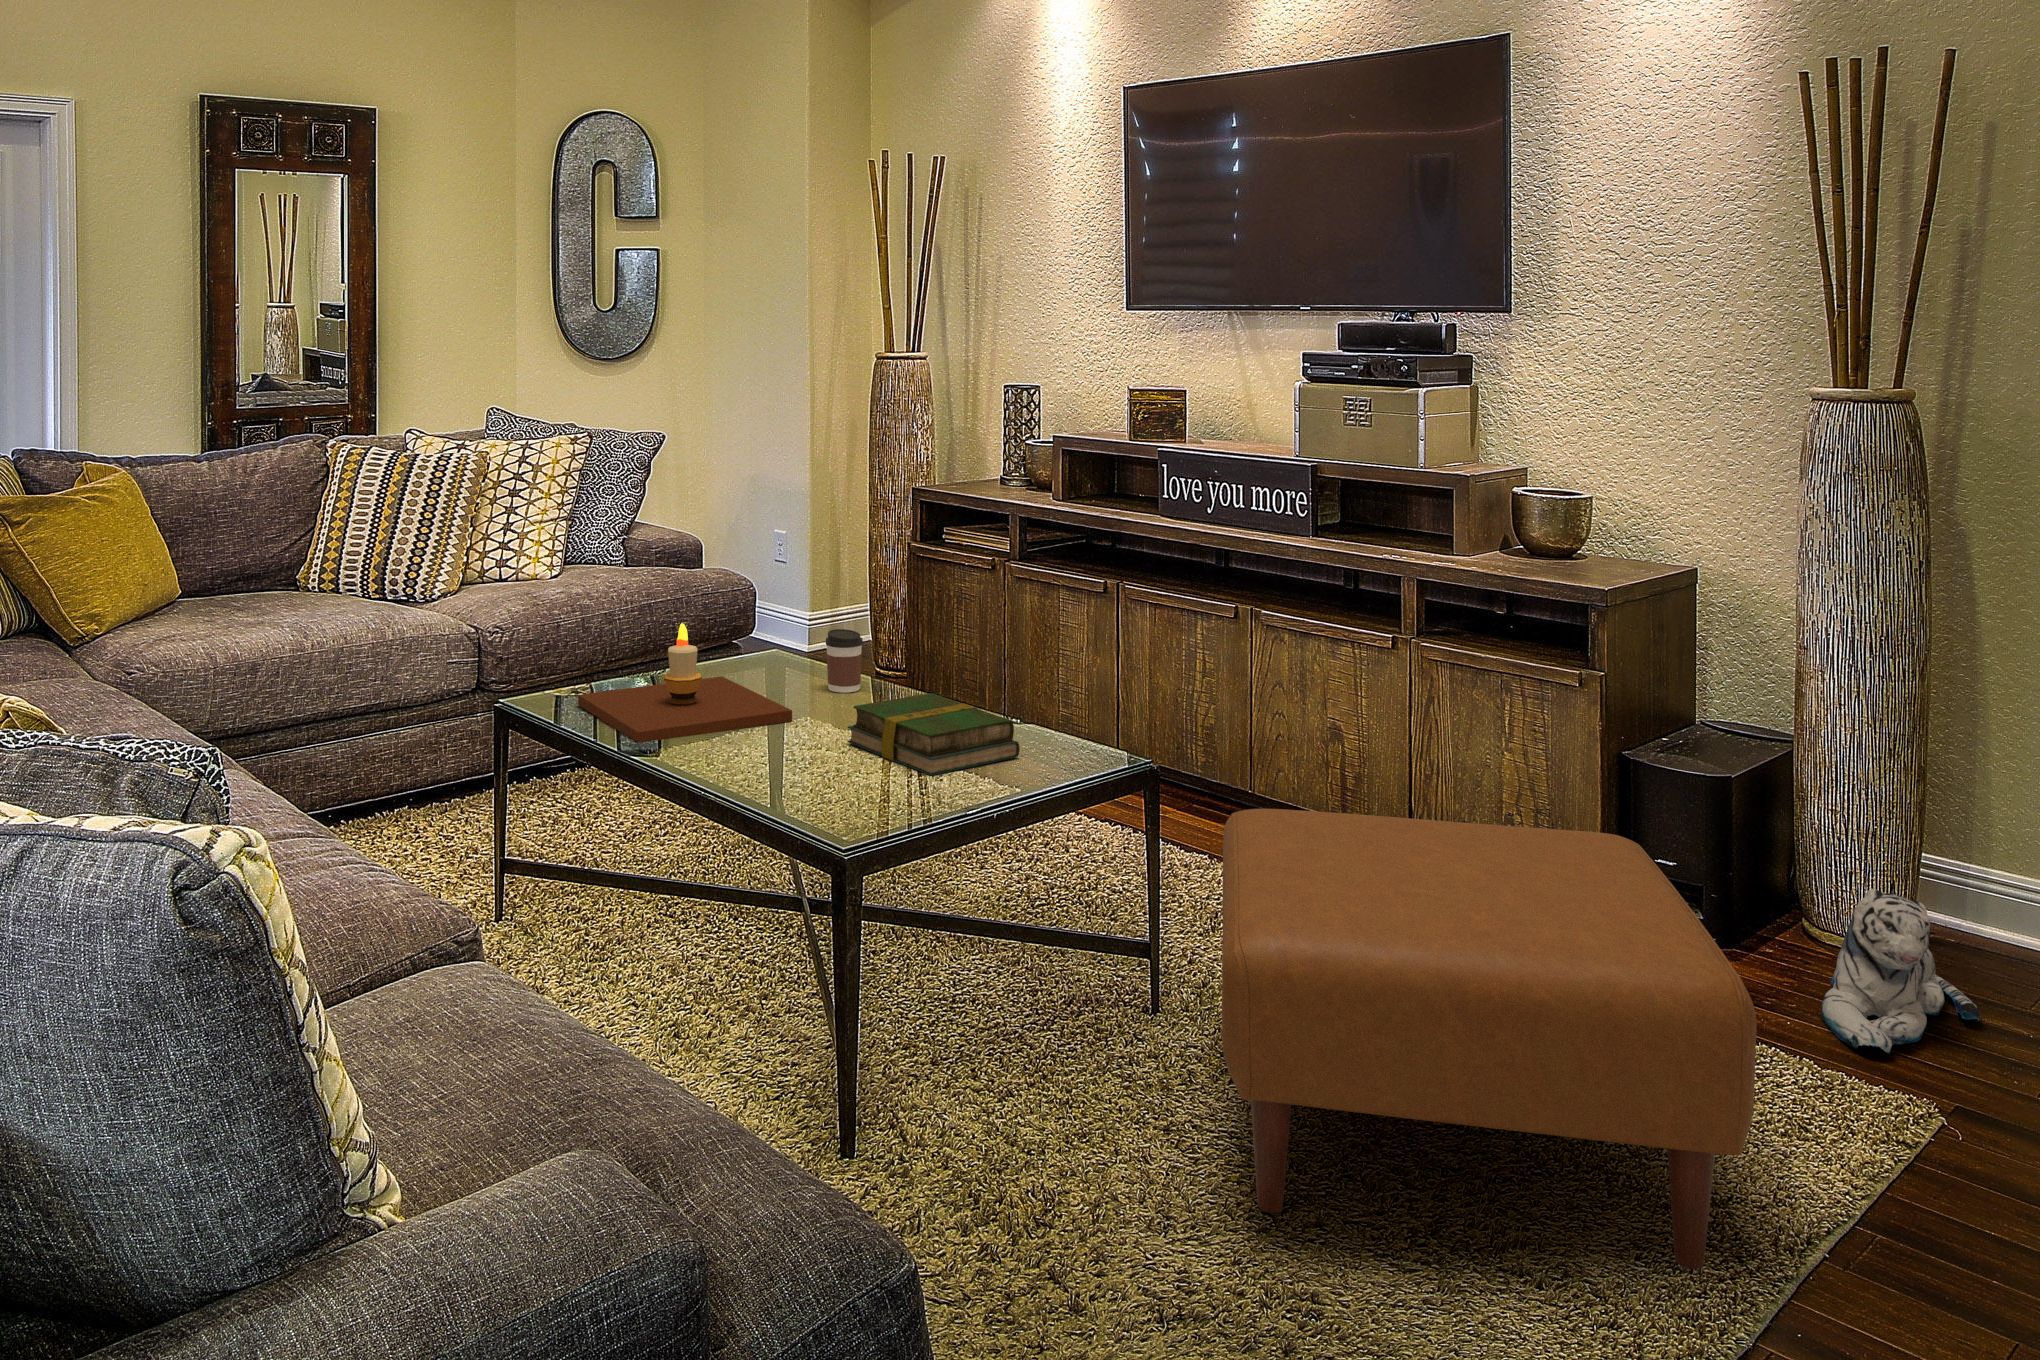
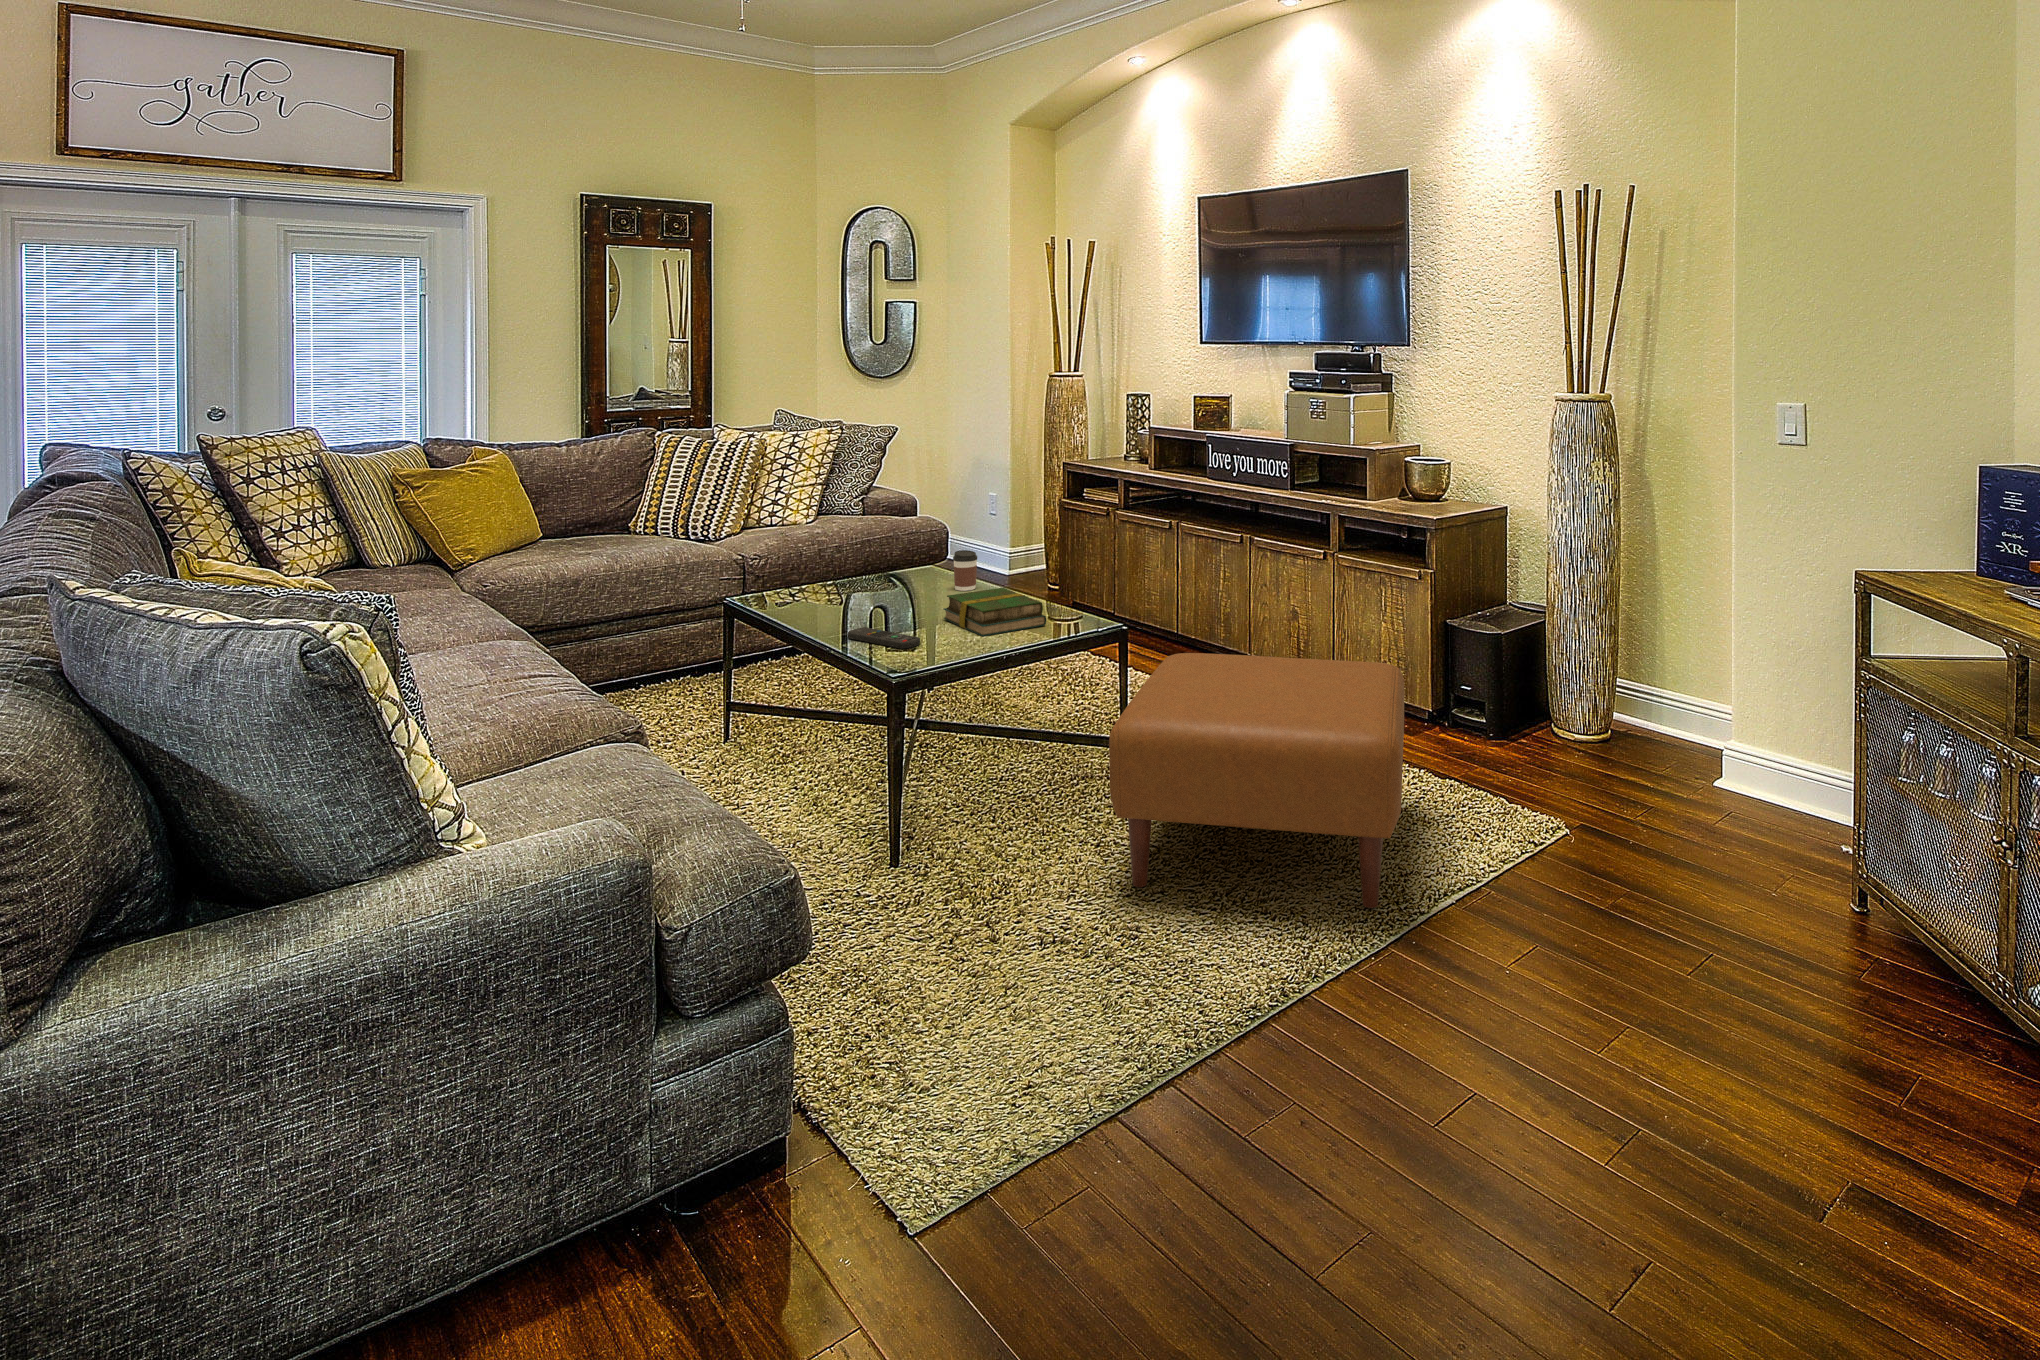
candle: present [578,623,792,743] -> none [784,546,917,621]
remote control: none [720,758,842,797] -> present [848,627,920,649]
plush toy: present [1821,889,1979,1053] -> none [1530,697,1623,795]

